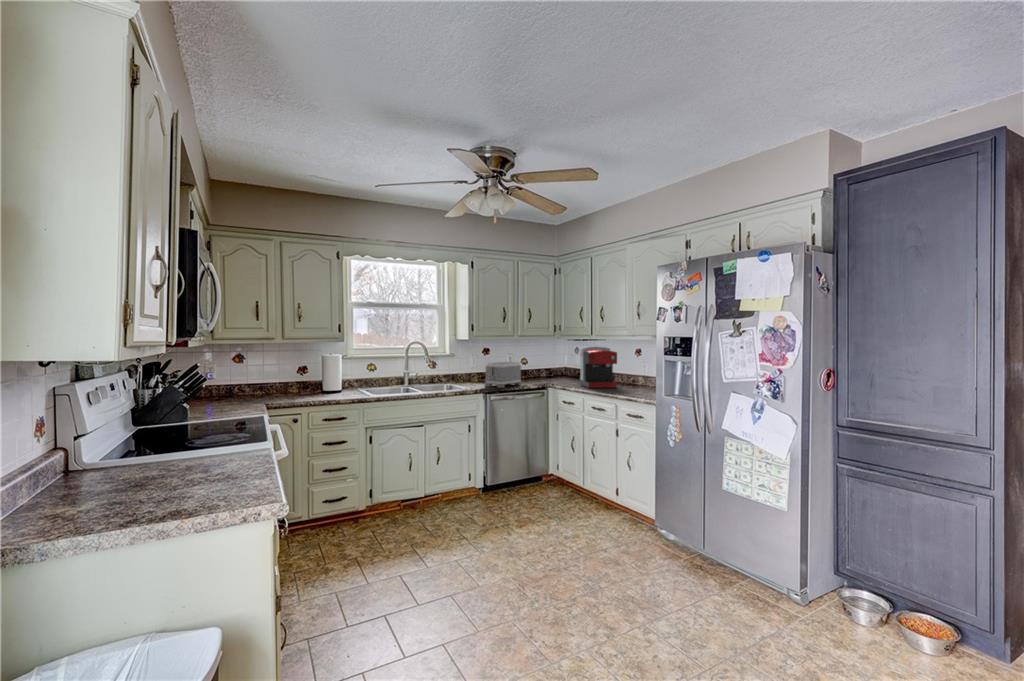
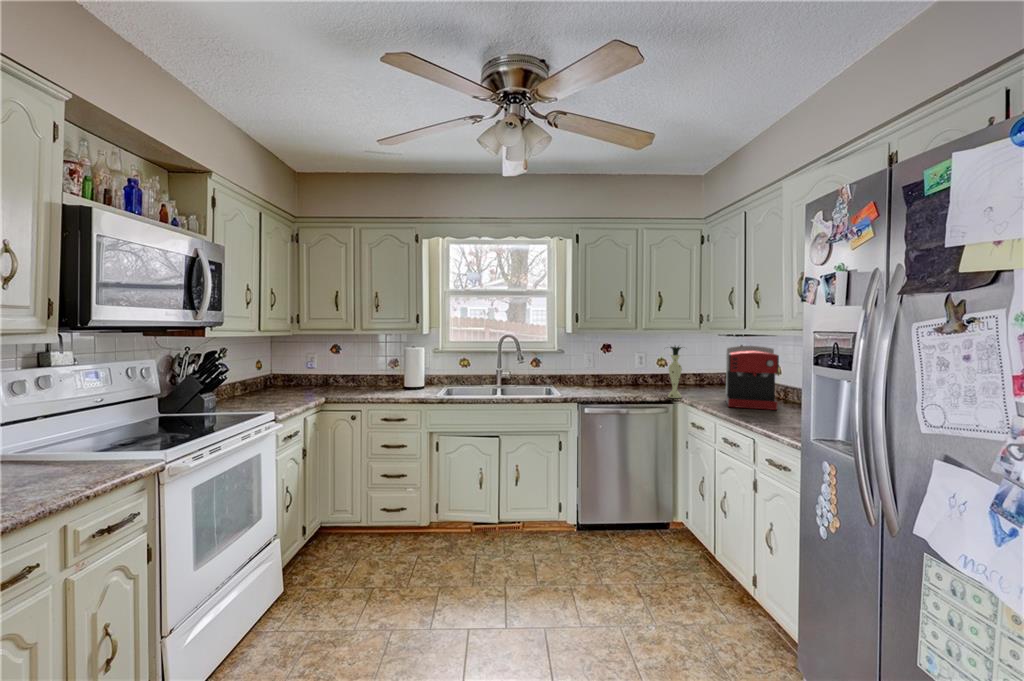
vase: none [541,346,555,385] -> present [668,346,682,398]
toaster: present [485,362,522,388] -> none [585,363,640,398]

